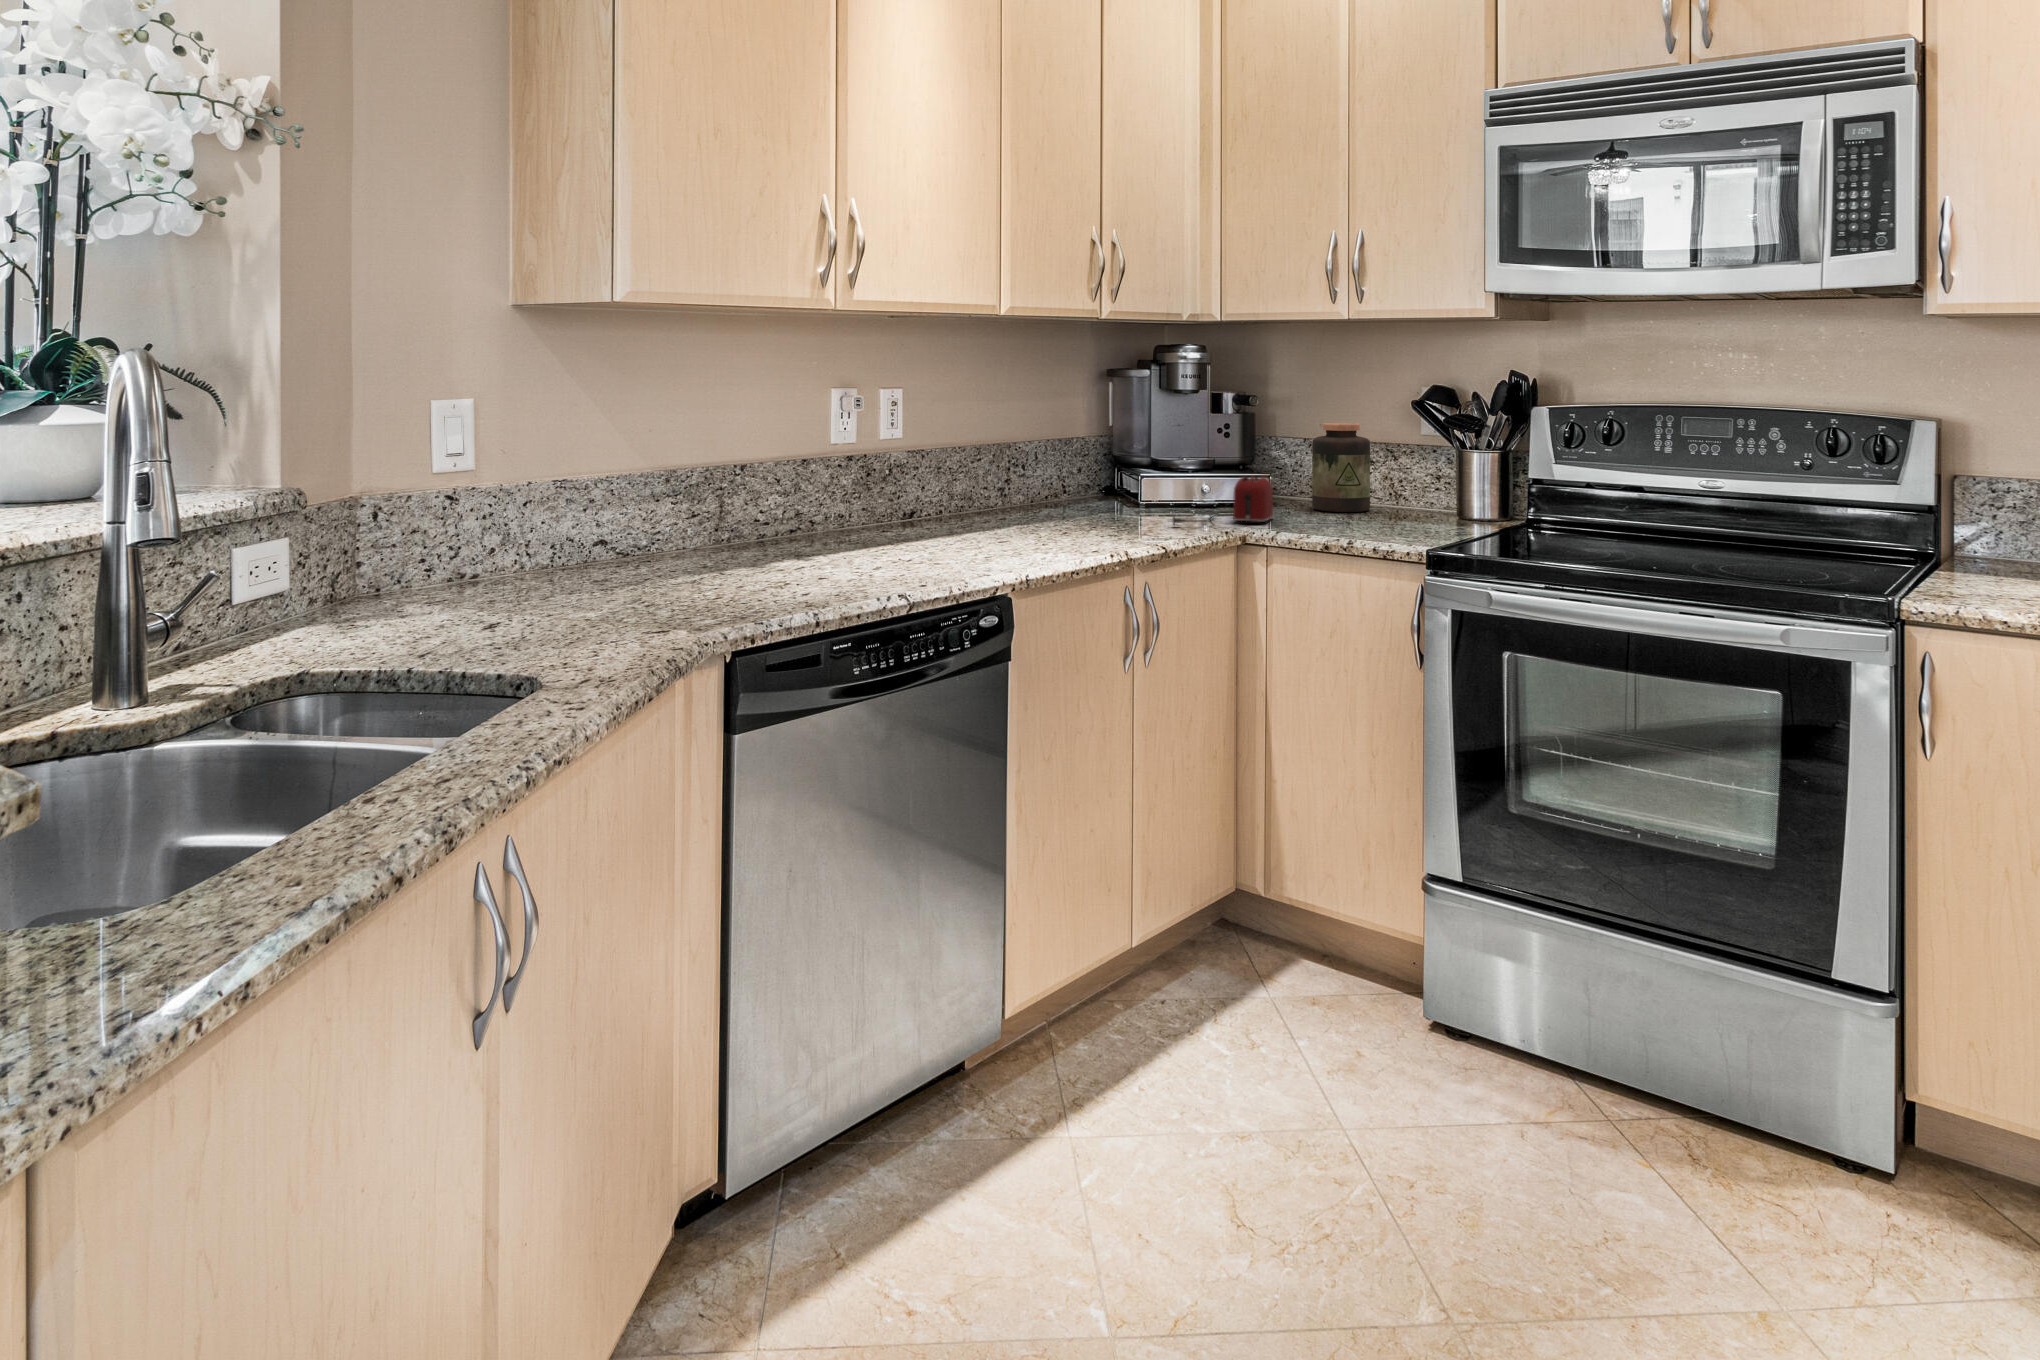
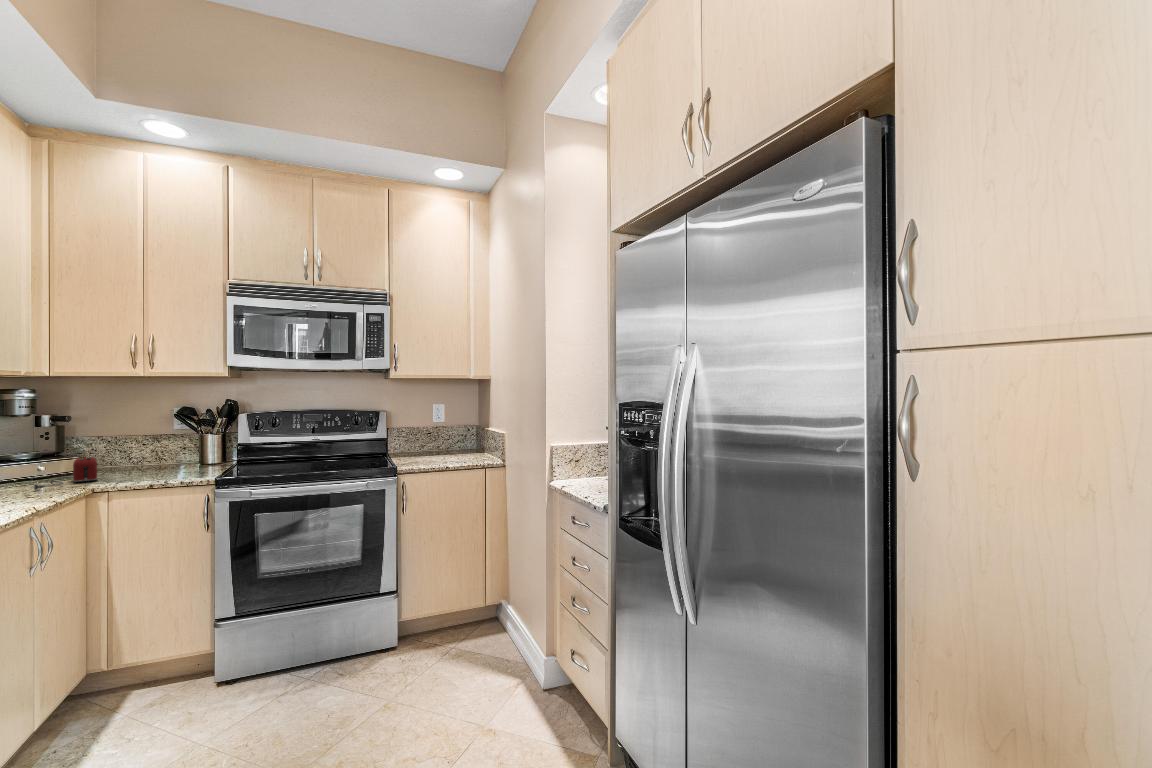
jar: present [1312,423,1370,512] -> none [110,426,146,470]

